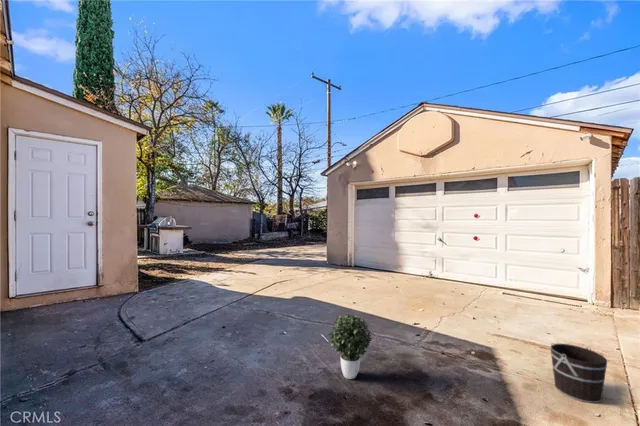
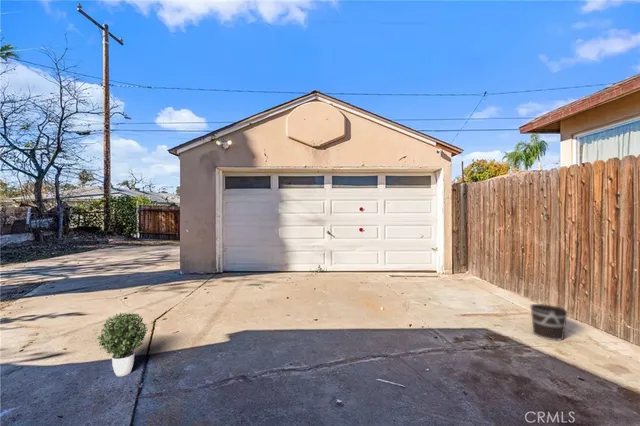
potted plant: present [328,314,372,379] -> present [97,313,148,376]

